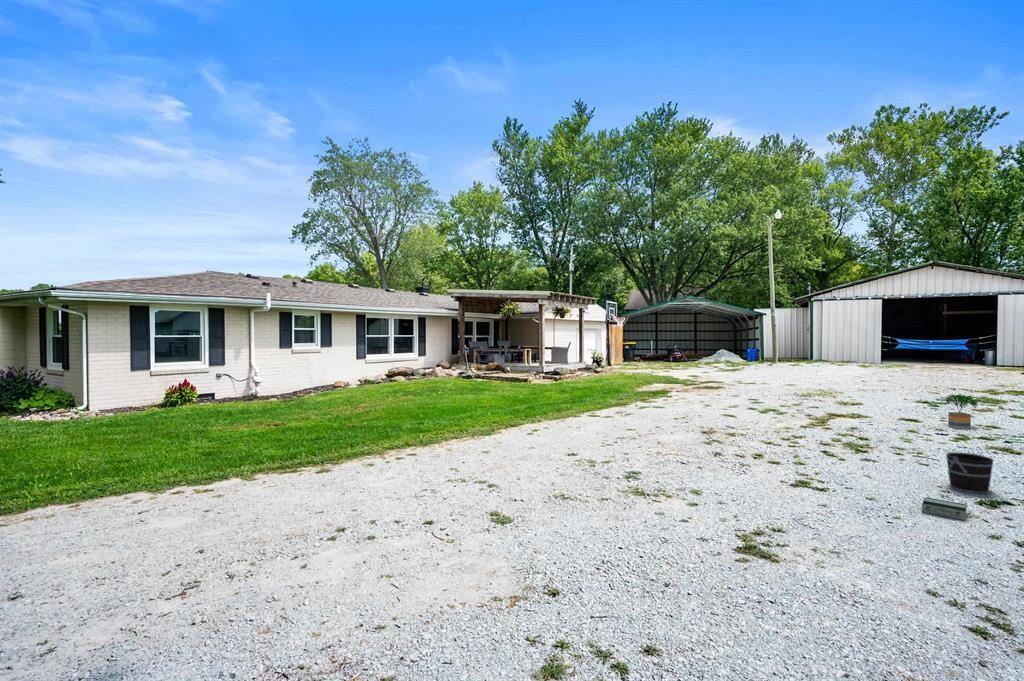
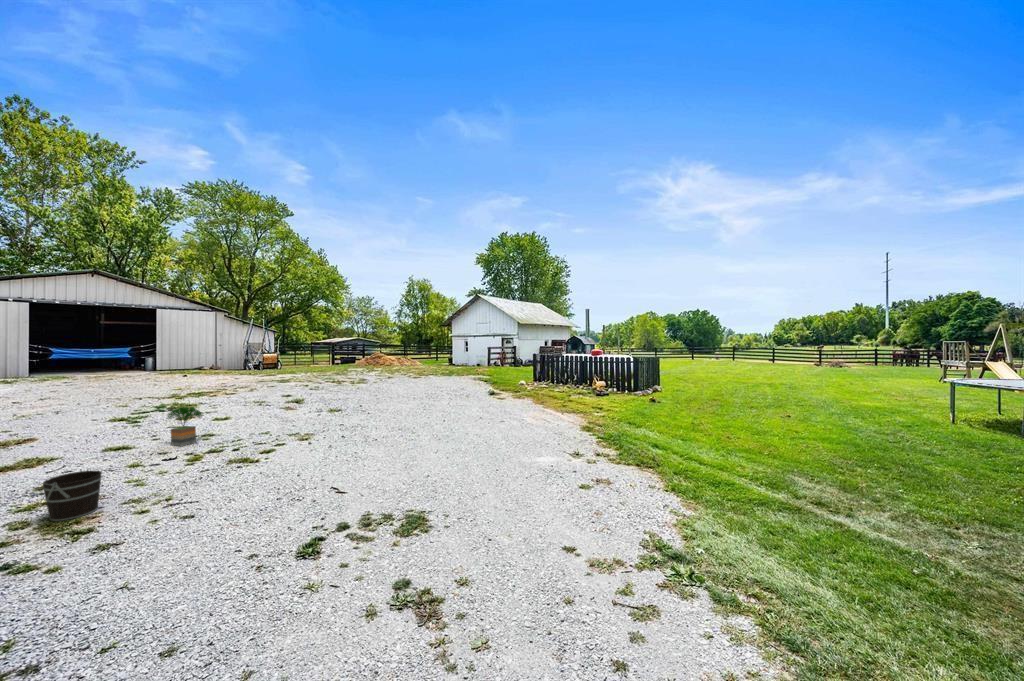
bucket: present [946,452,993,493] -> present [43,470,102,521]
toolbox: present [922,497,968,520] -> none [261,575,325,628]

